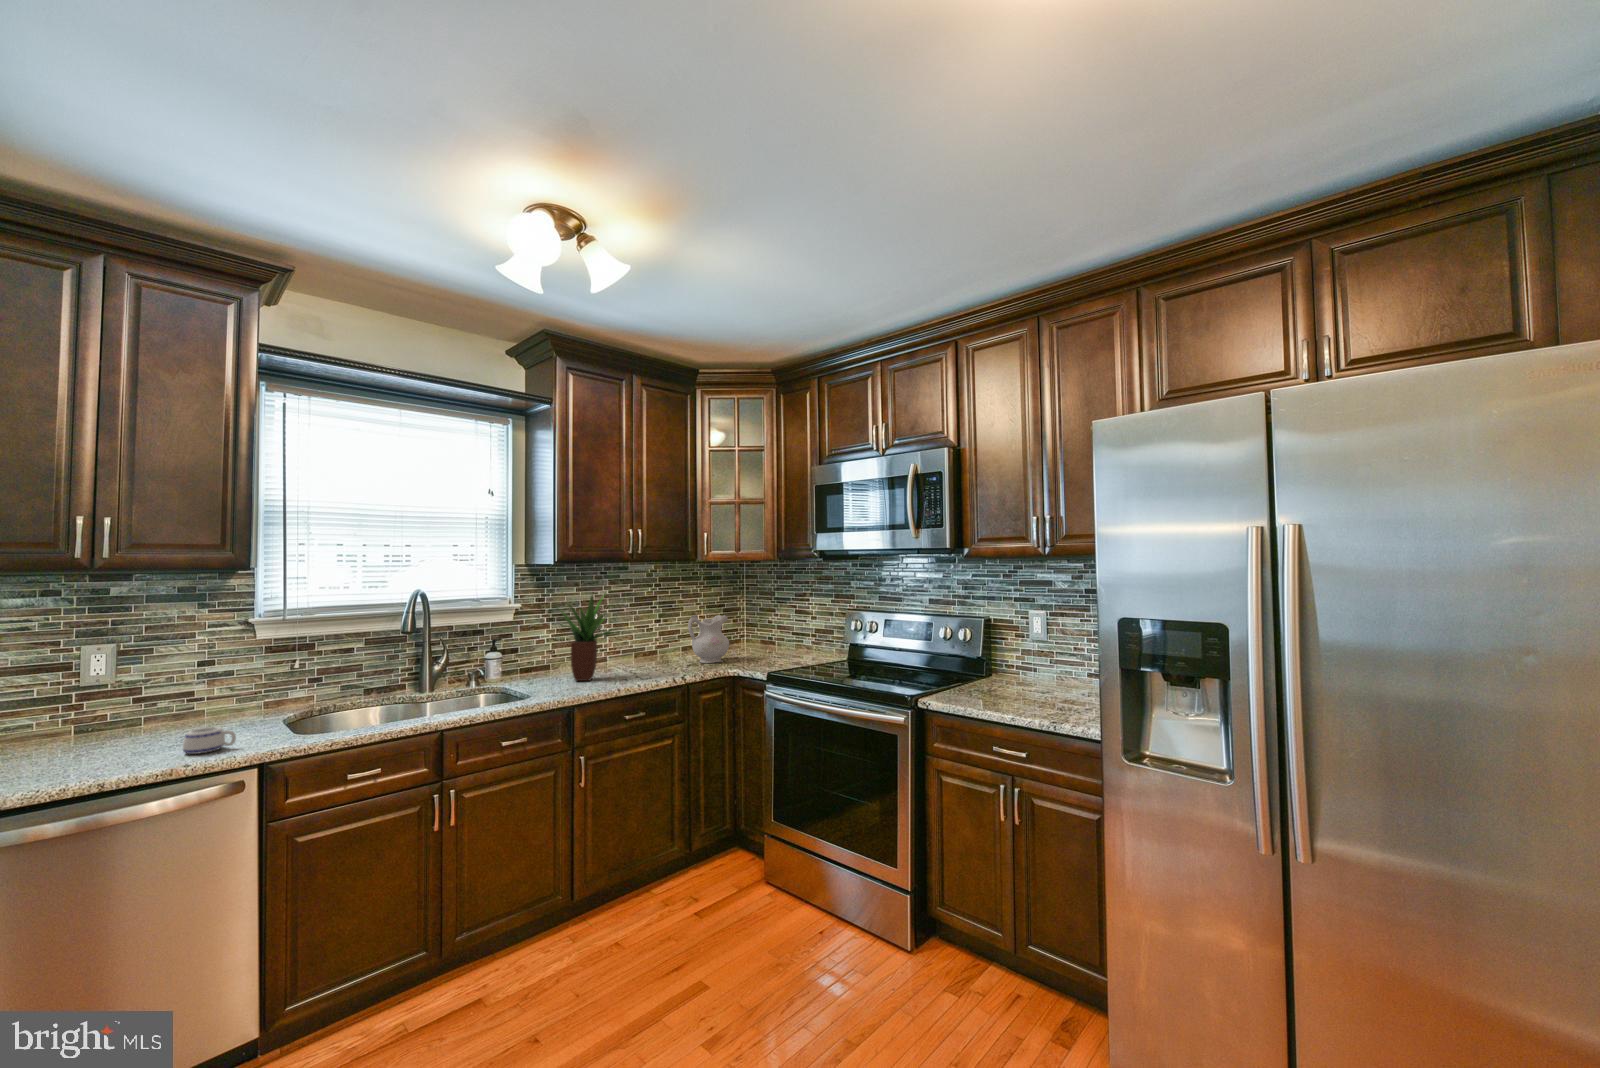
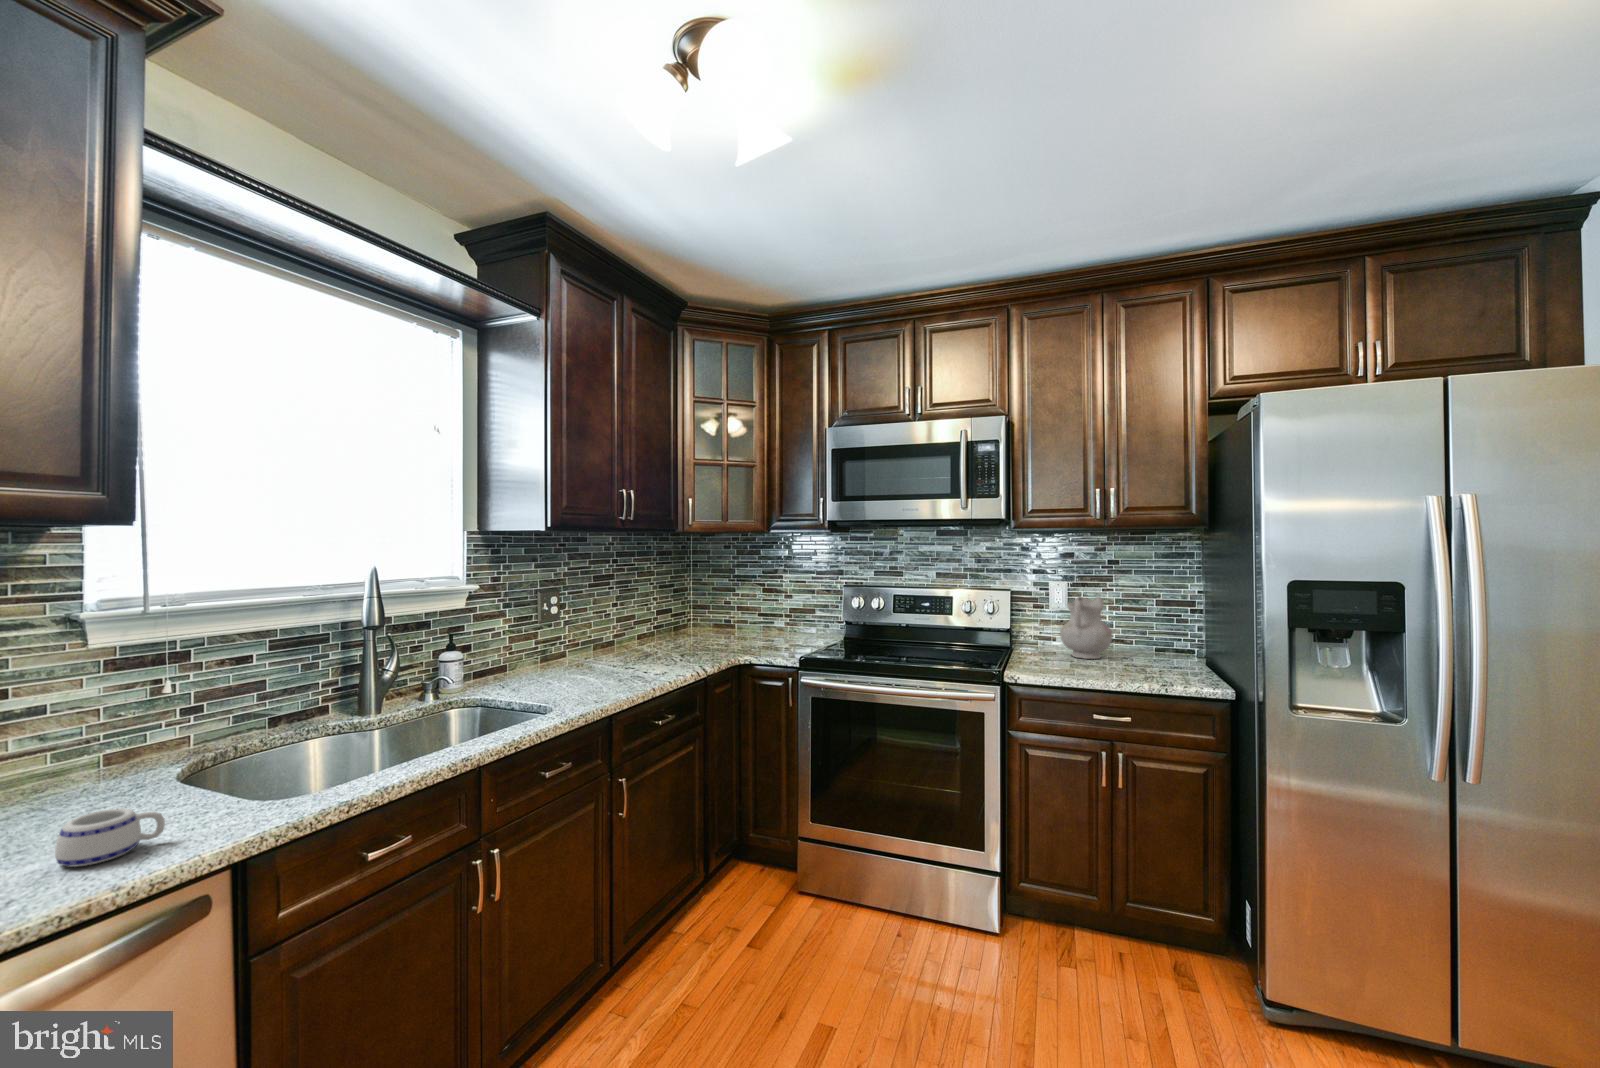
potted plant: present [562,595,613,681] -> none [533,566,633,683]
ceramic pitcher: present [688,615,729,663] -> present [1060,597,1112,659]

